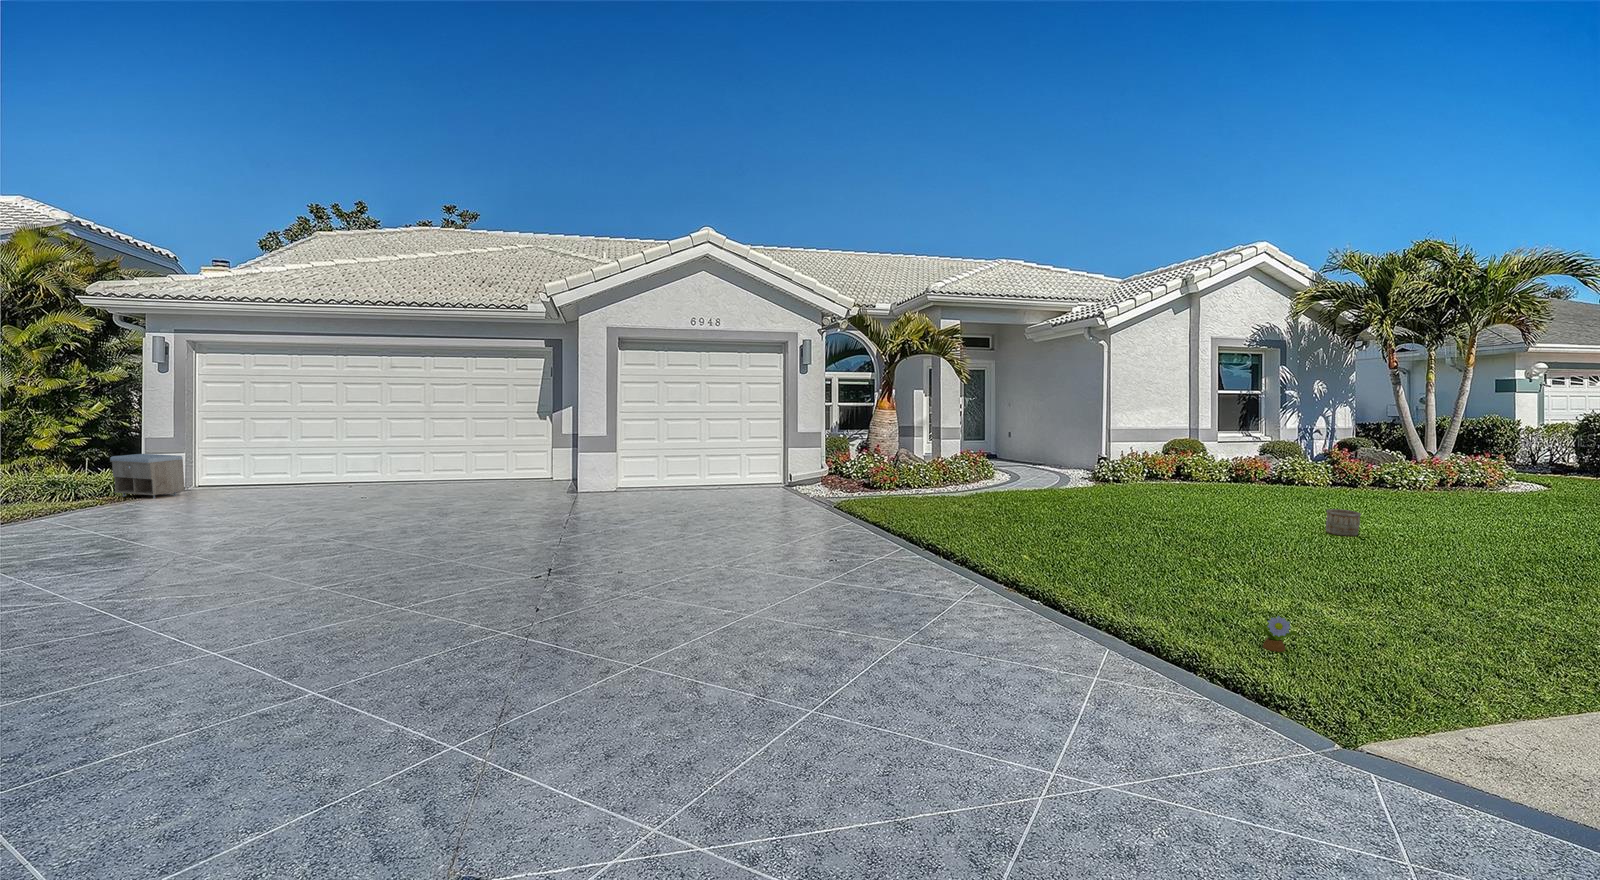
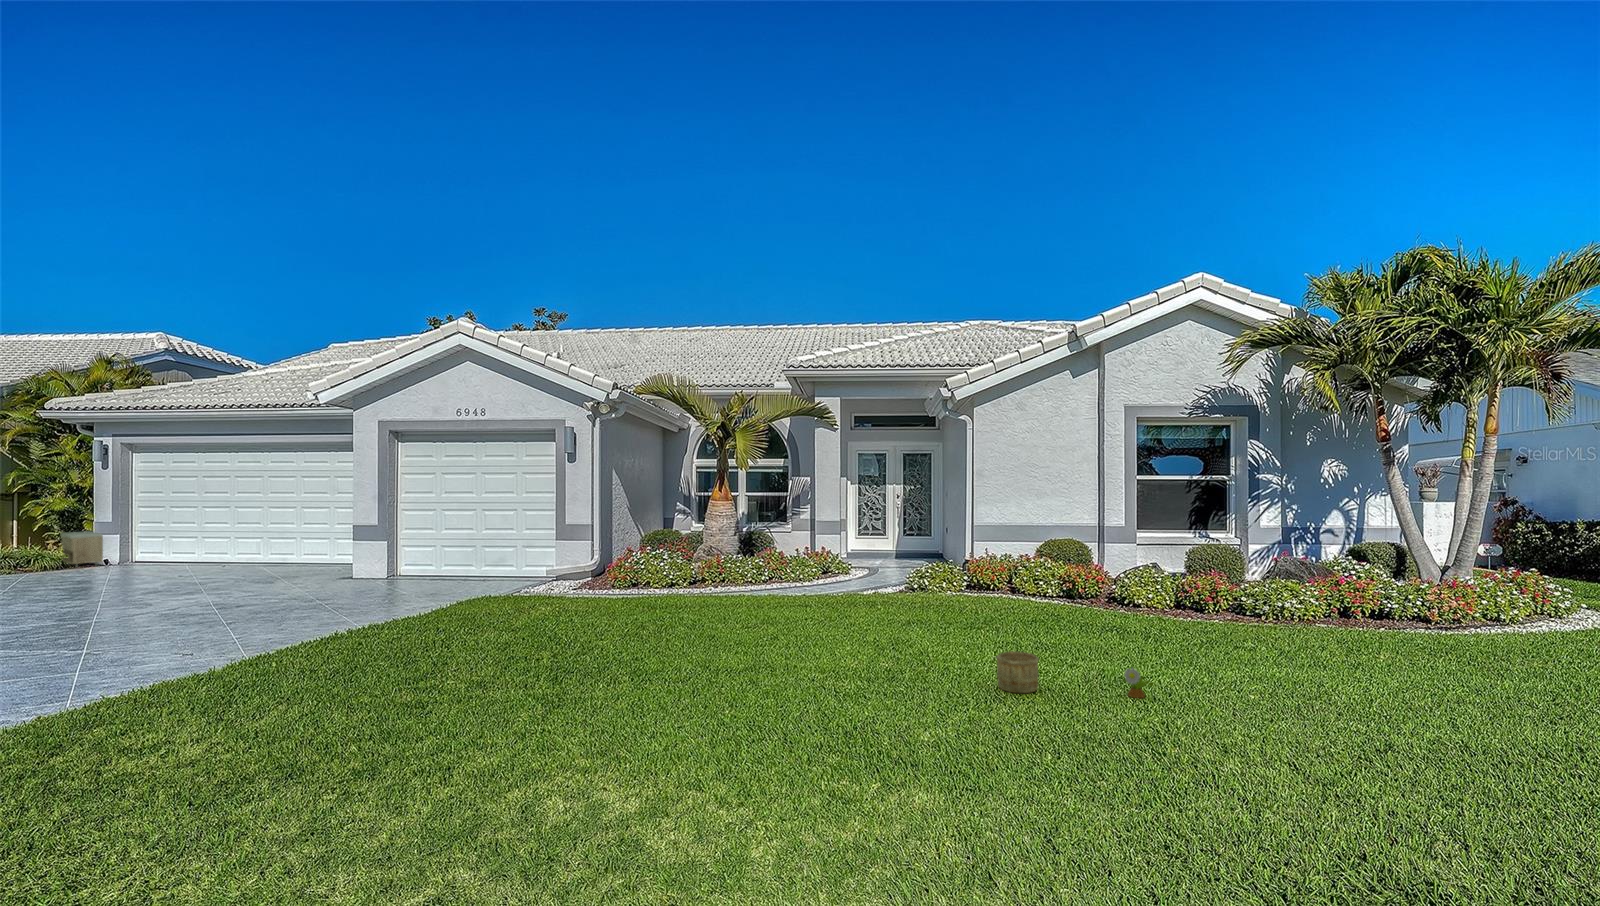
wooden bucket: present [1326,509,1361,536] -> present [996,651,1039,693]
decorative plant: present [1255,616,1298,652] -> present [1121,668,1154,698]

